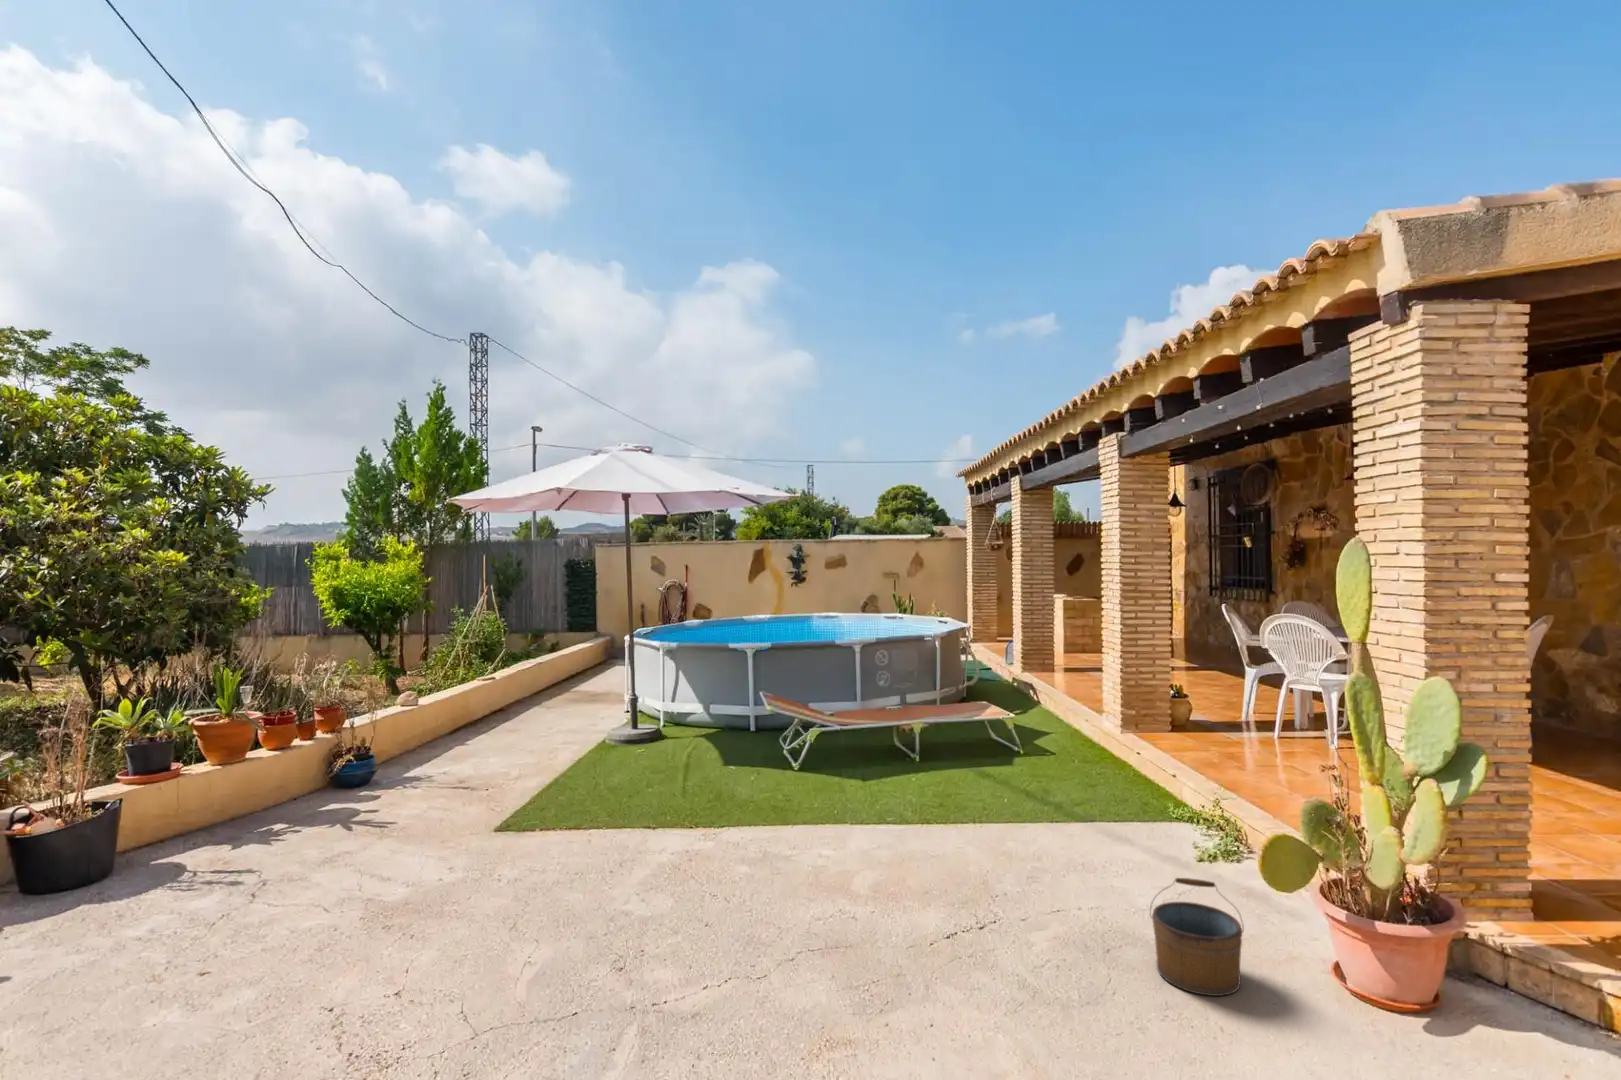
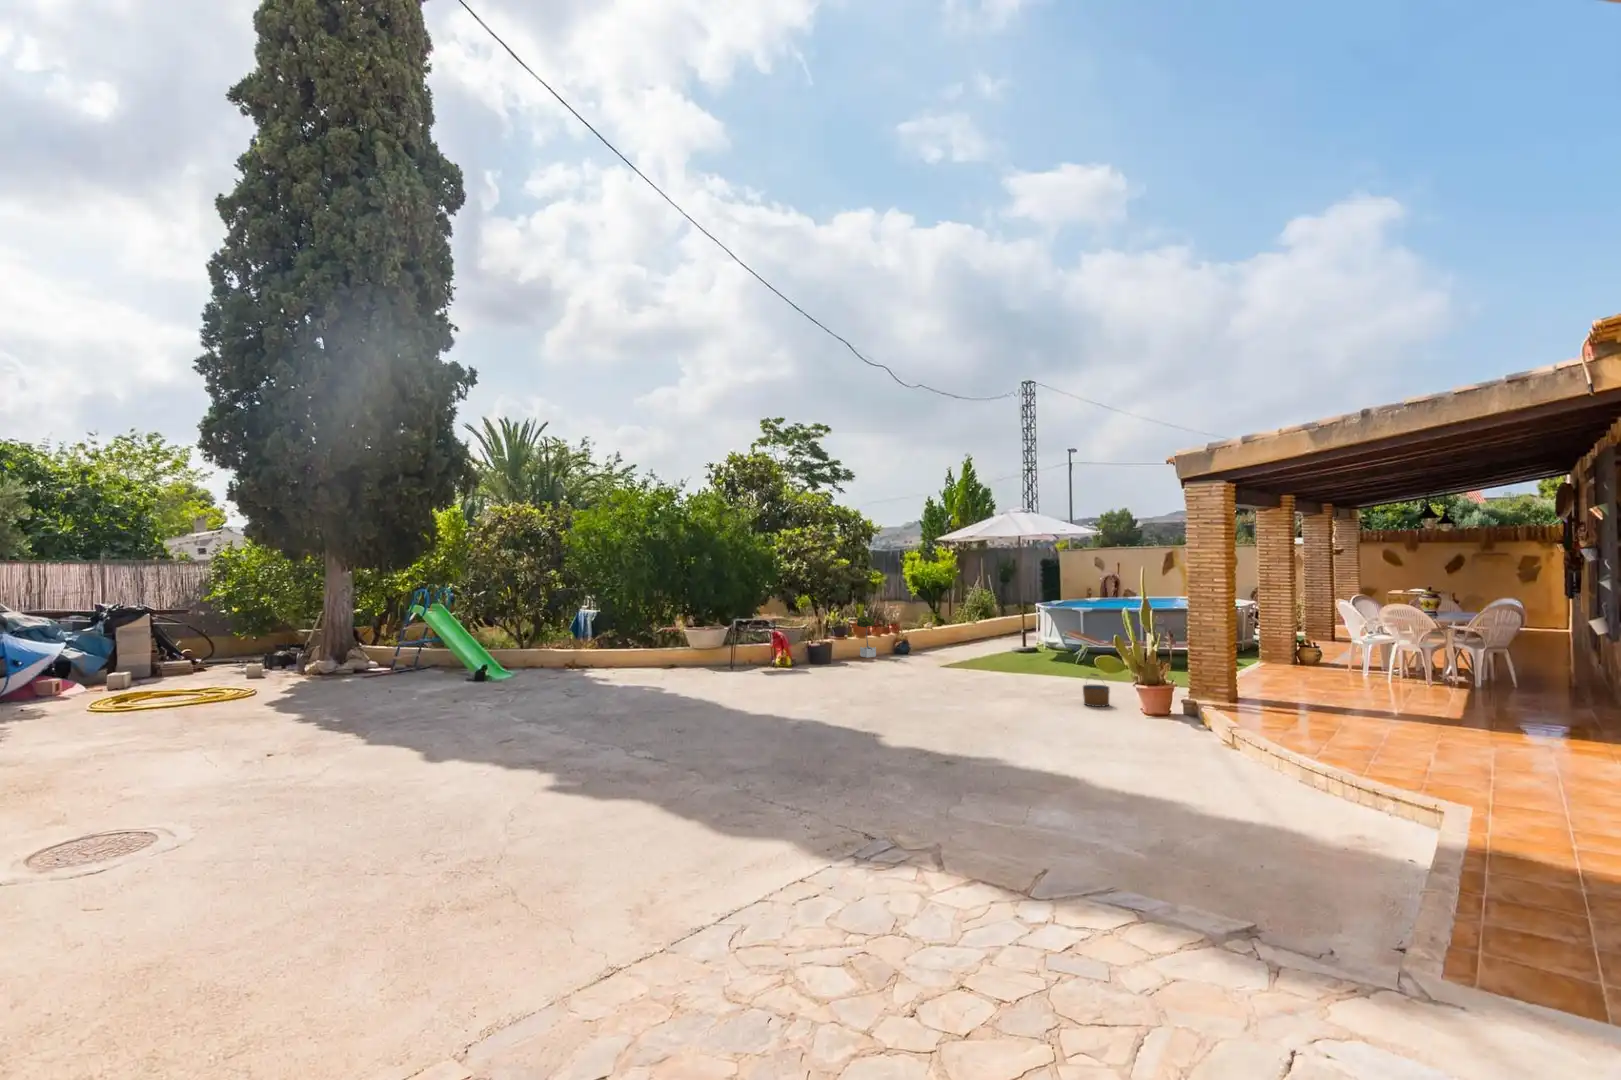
potted tree: none [211,703,278,826] -> present [857,616,876,658]

